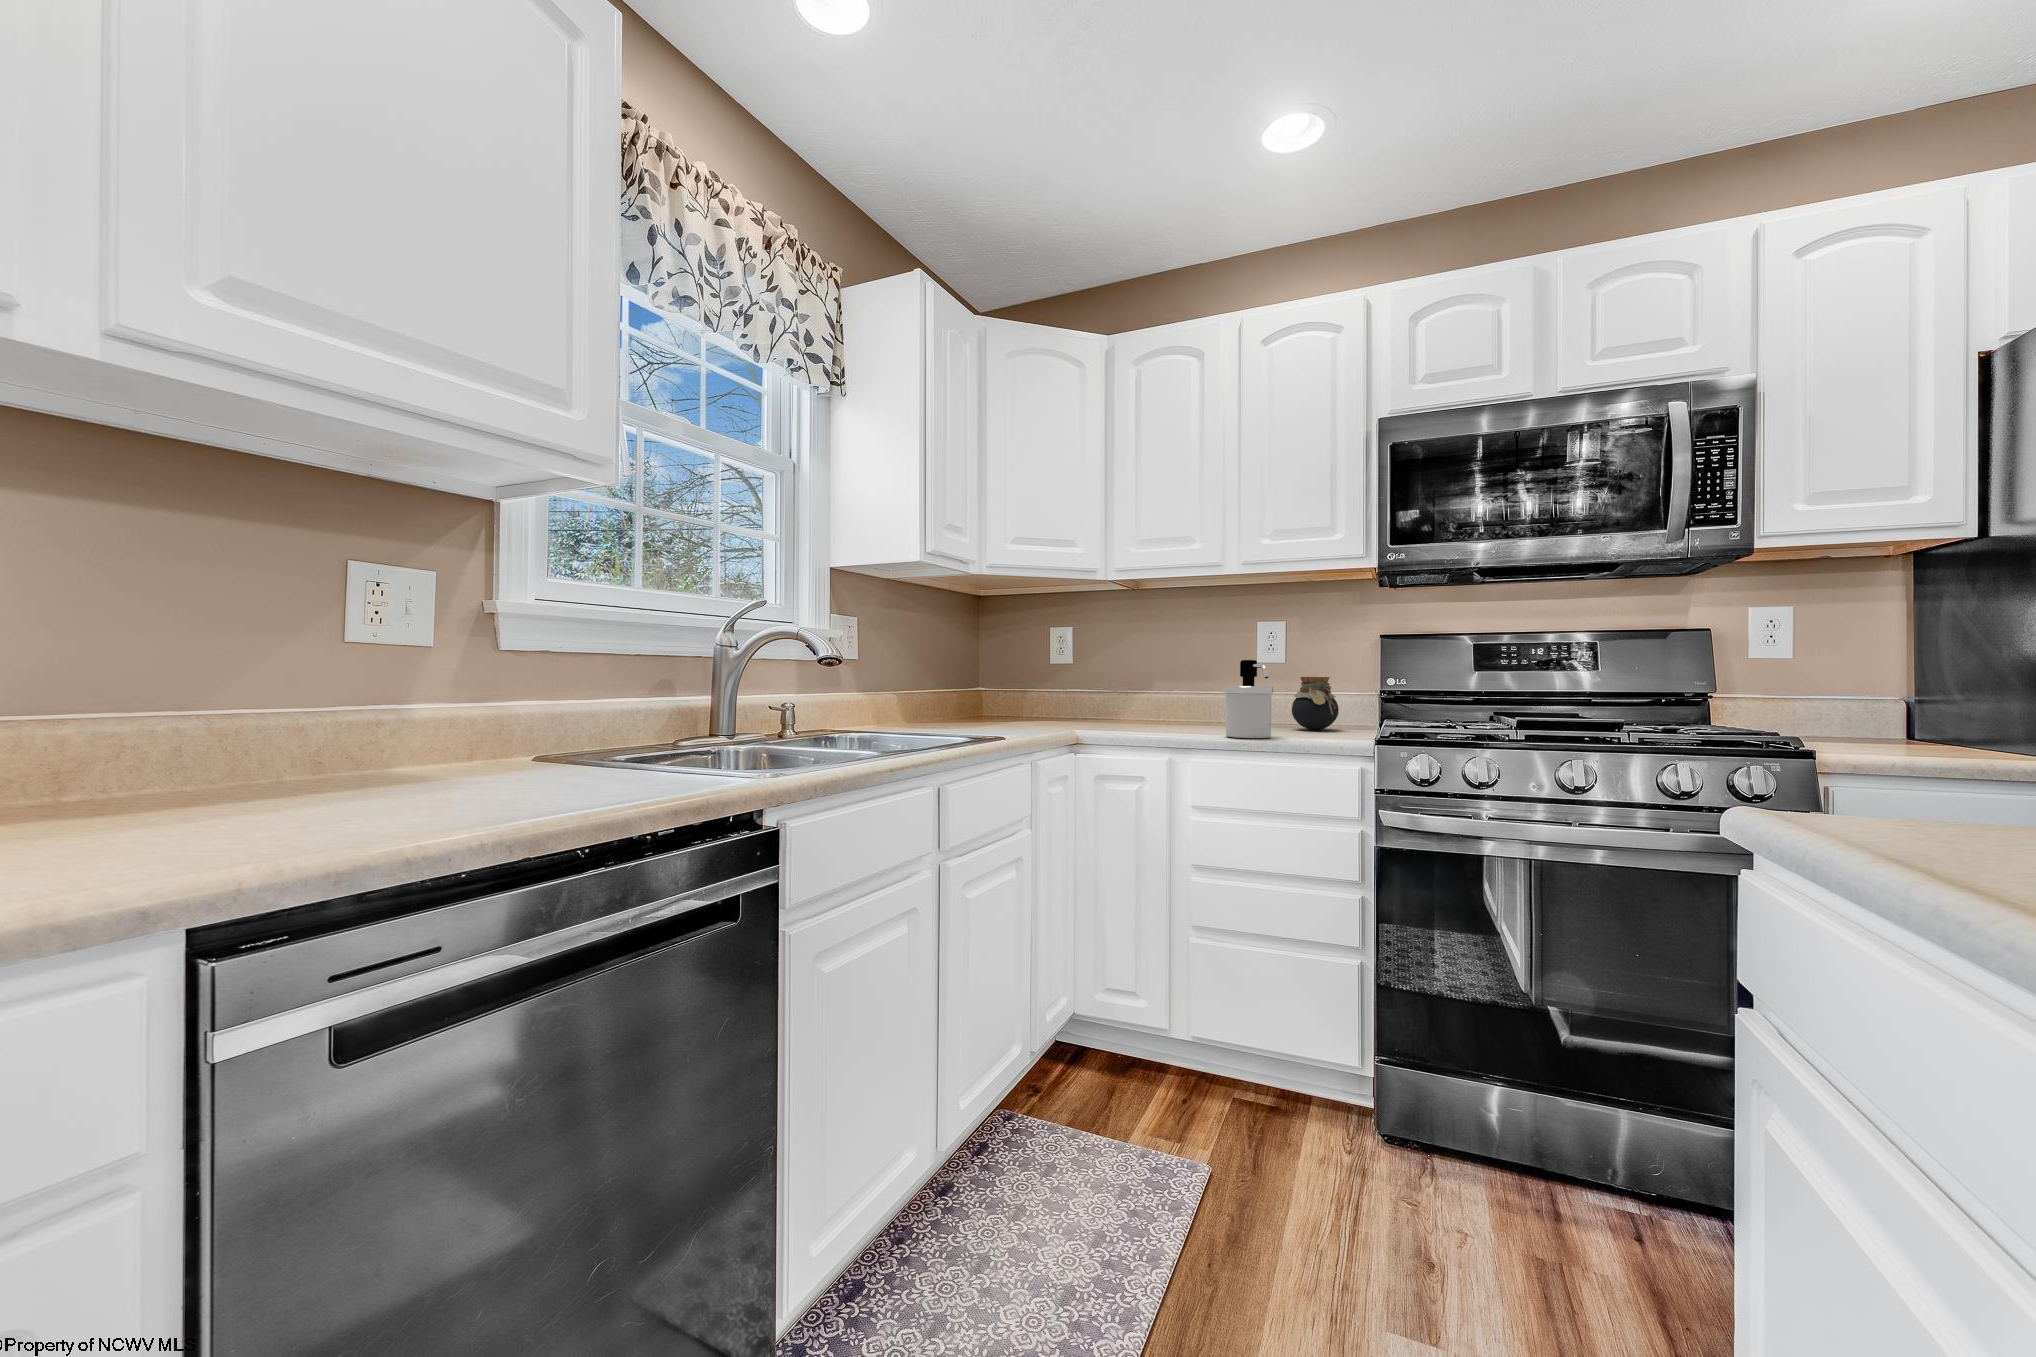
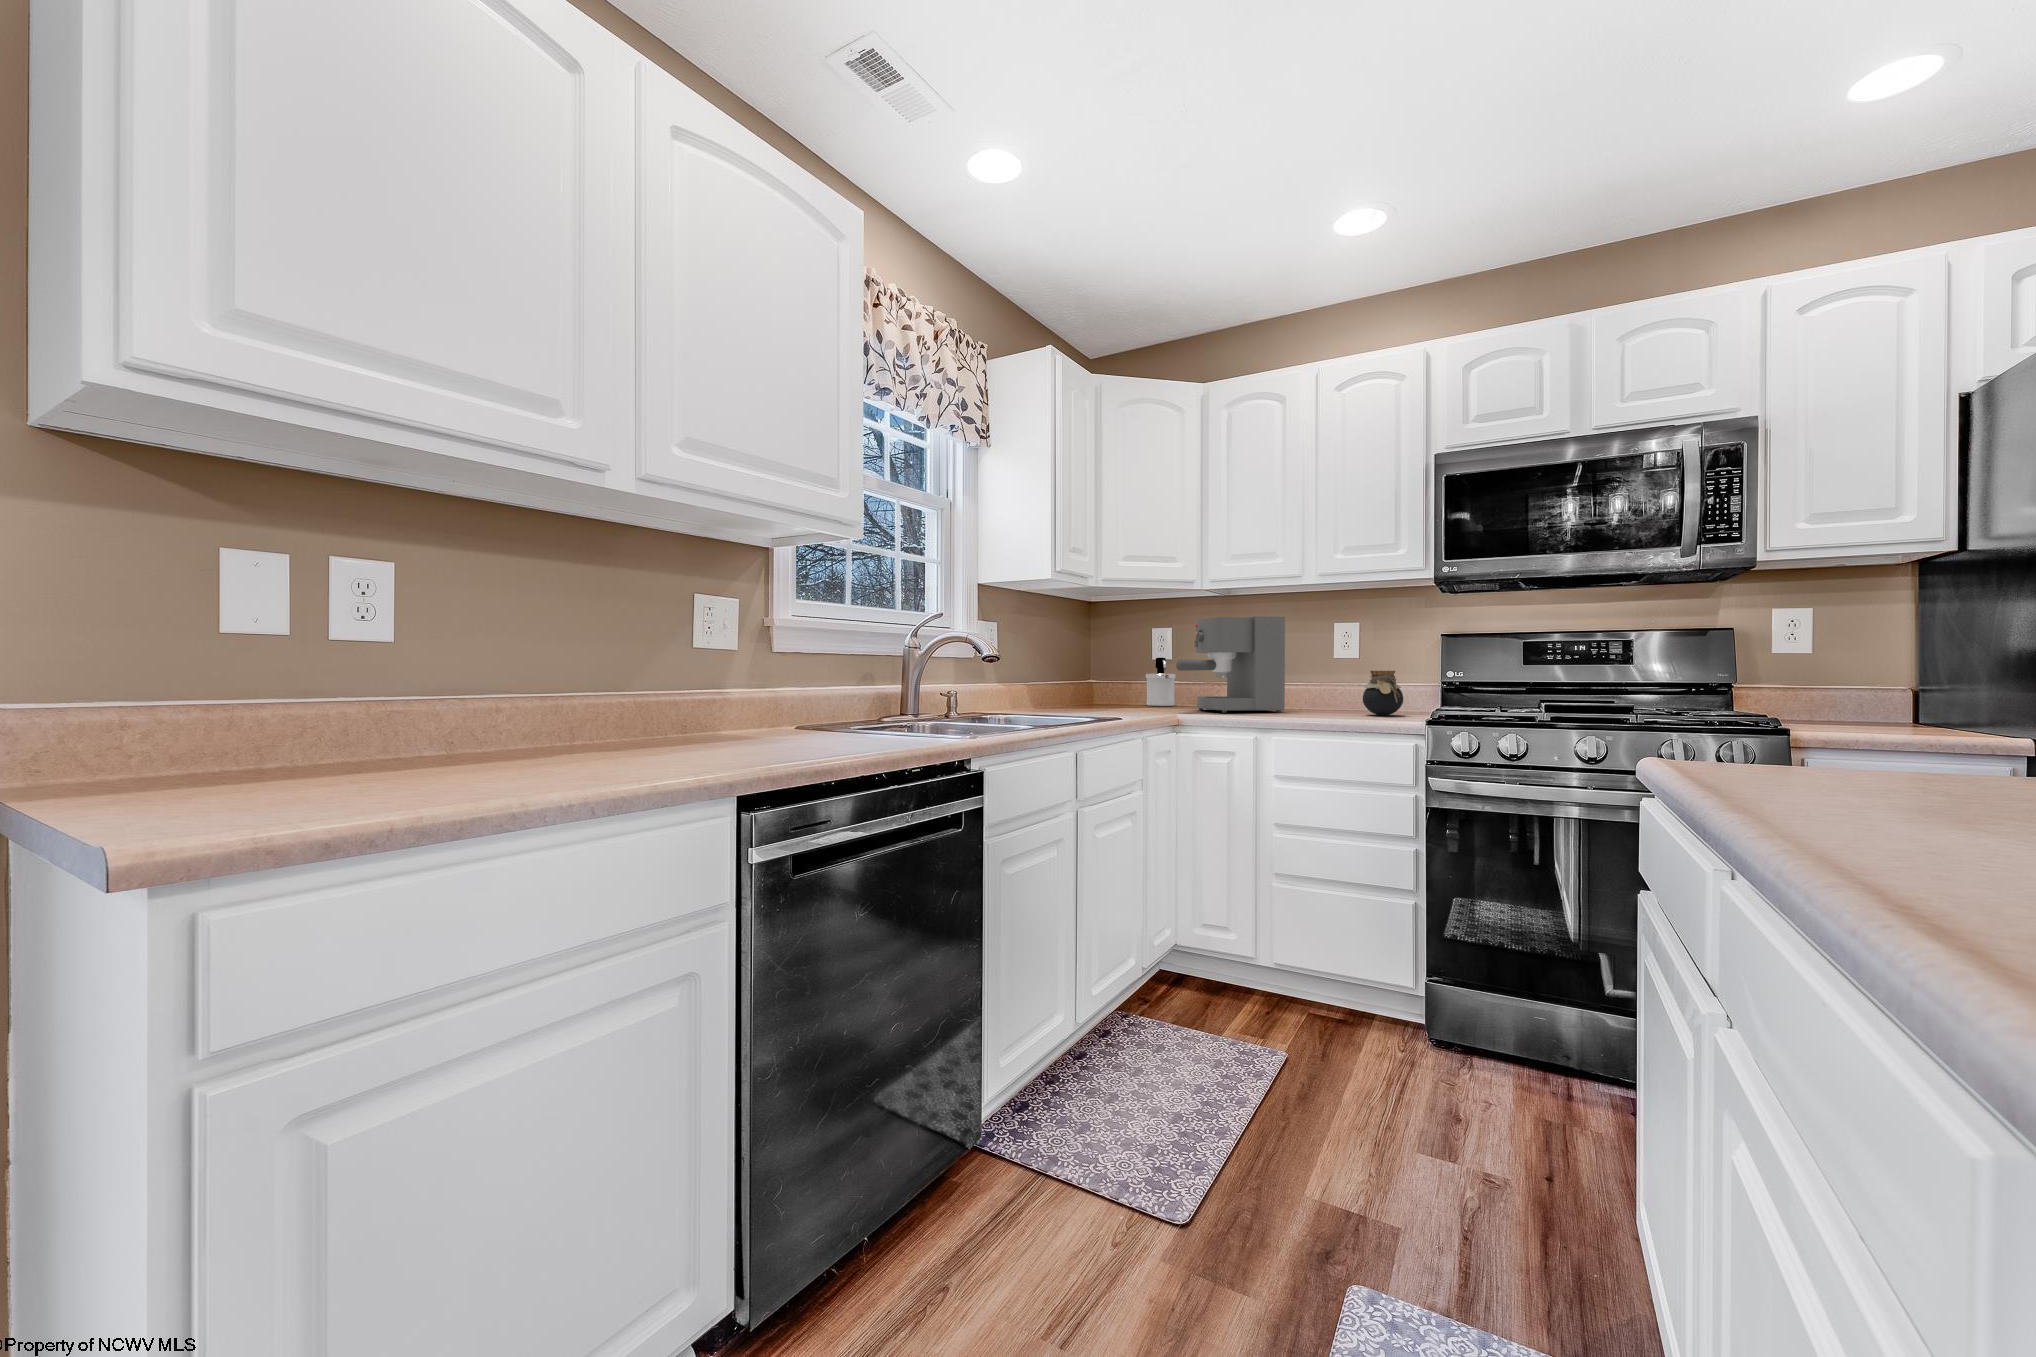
coffee maker: none [1074,612,1201,726] -> present [1176,616,1285,713]
soap dispenser: present [1224,660,1273,738] -> present [1146,658,1176,706]

